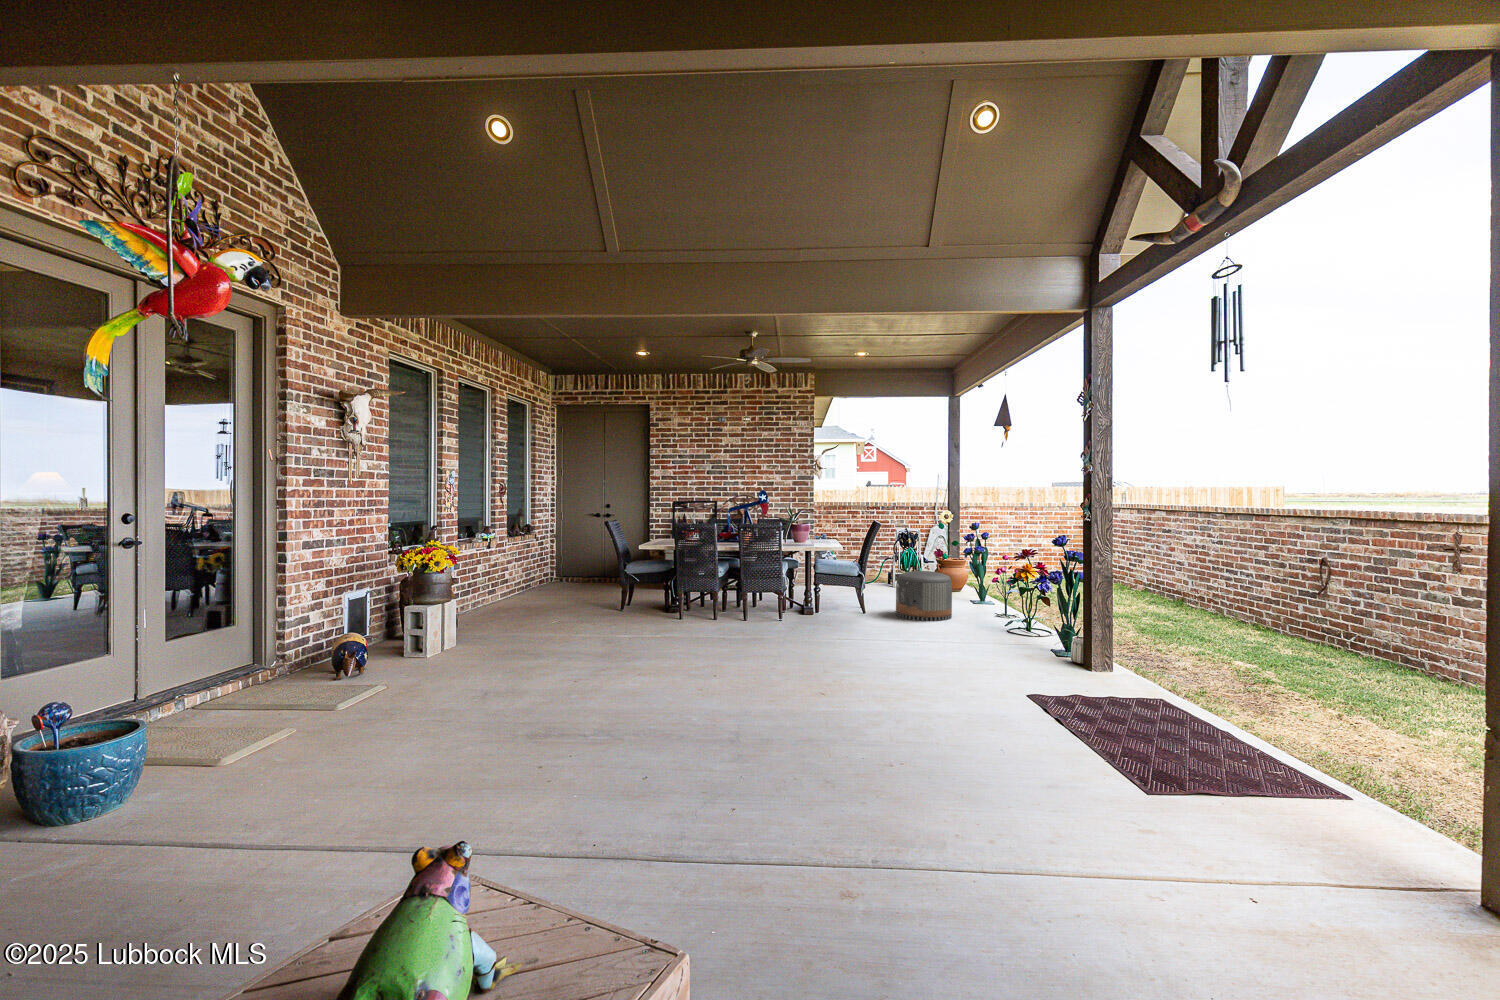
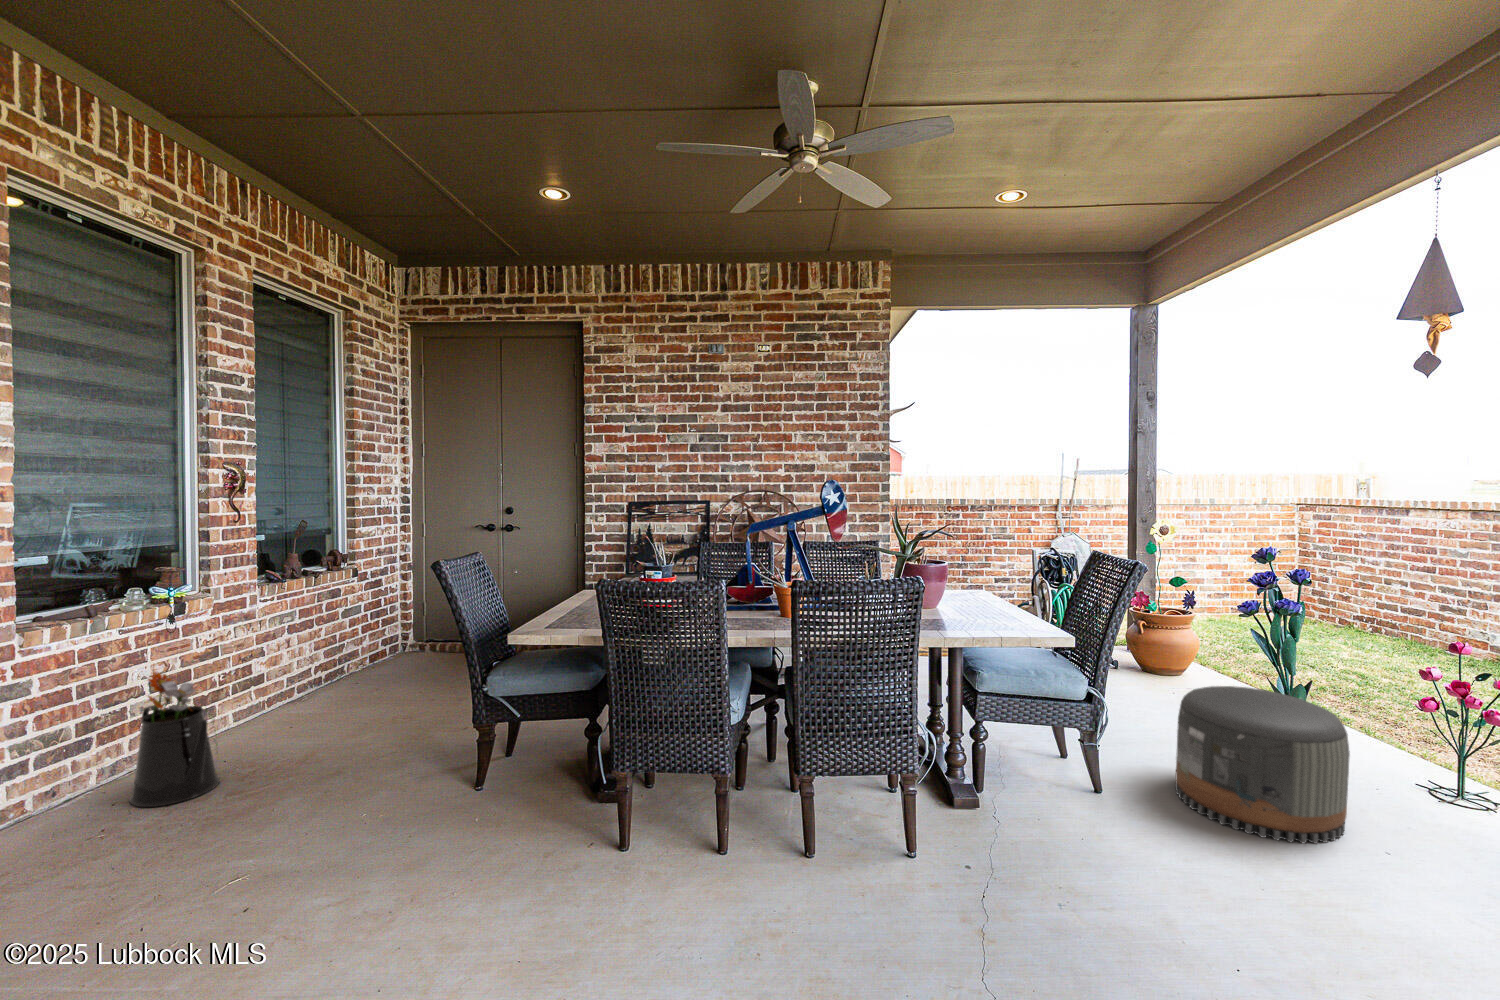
watering can: none [483,559,515,609] -> present [129,672,220,807]

